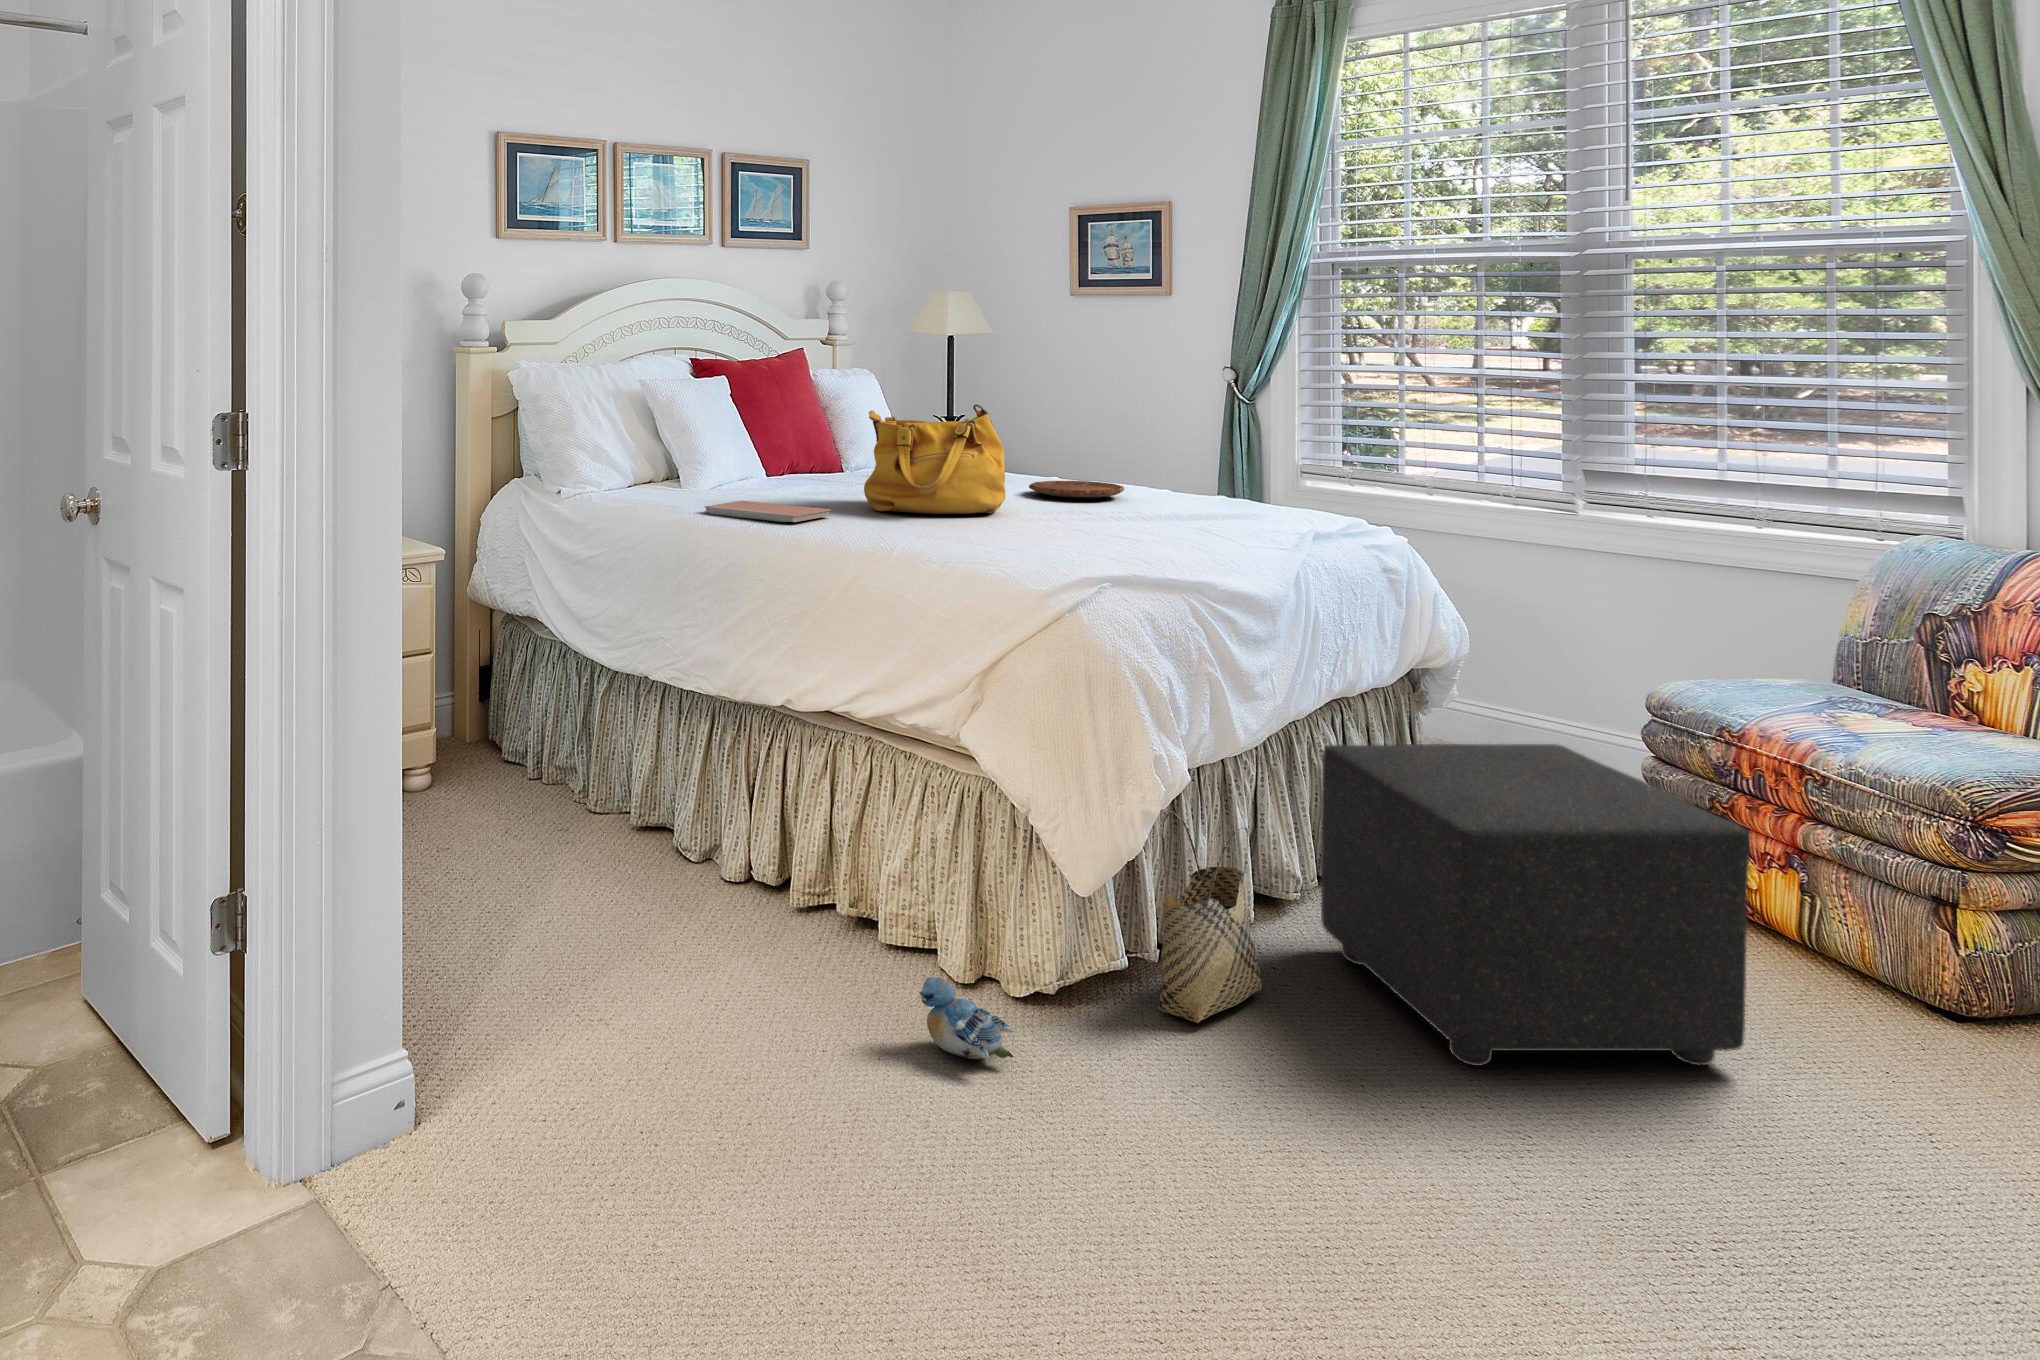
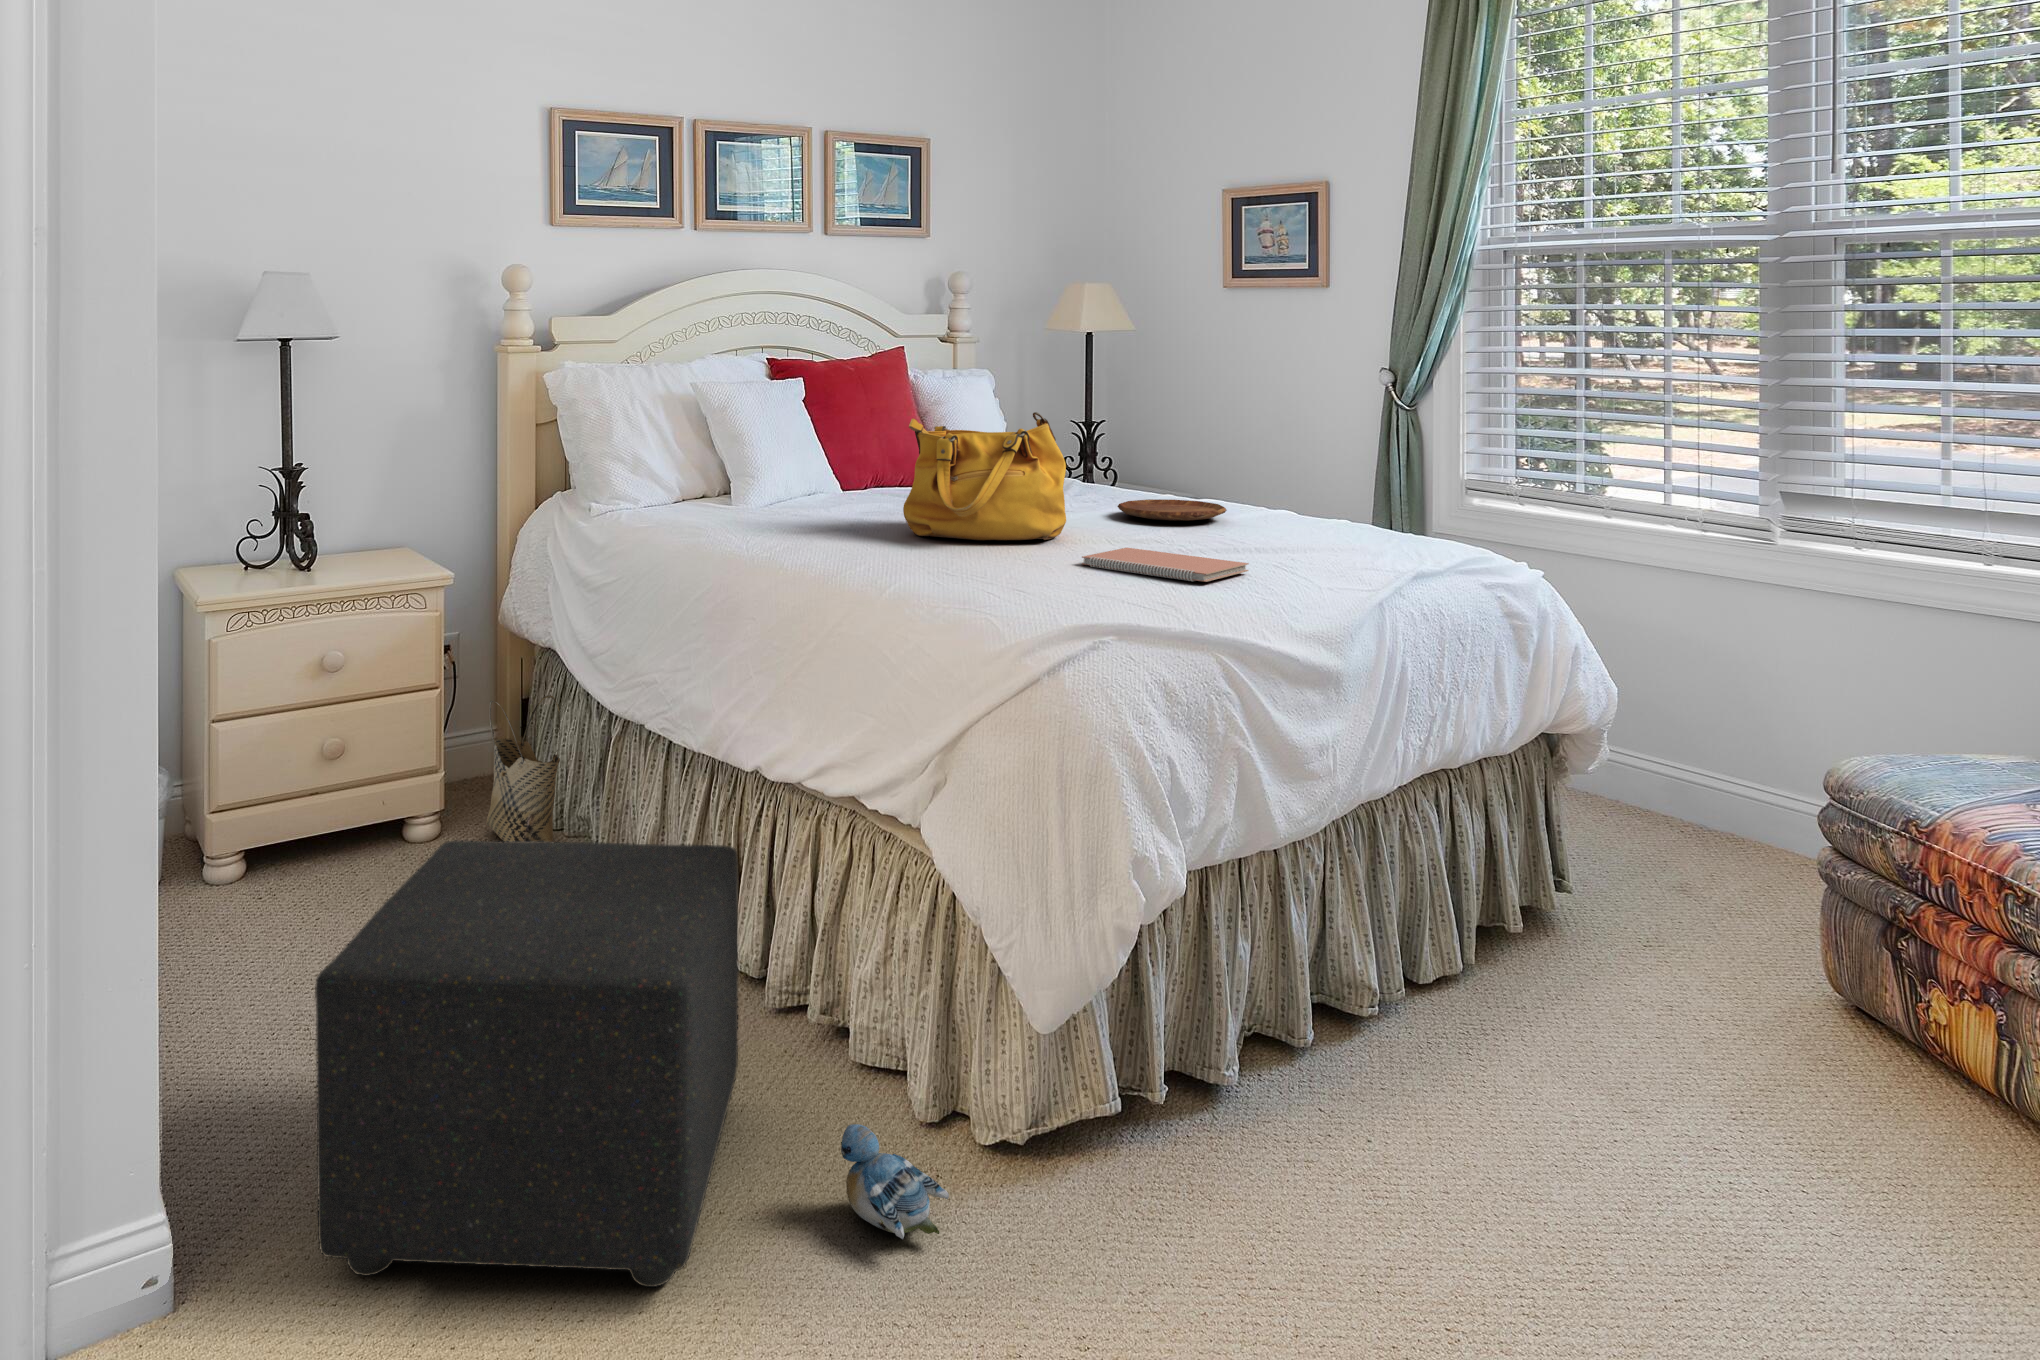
notebook: present [704,501,831,522] -> present [1082,548,1249,582]
ottoman: present [1321,744,1750,1066] -> present [315,840,738,1287]
woven basket: present [1158,810,1262,1023] -> present [486,695,560,842]

